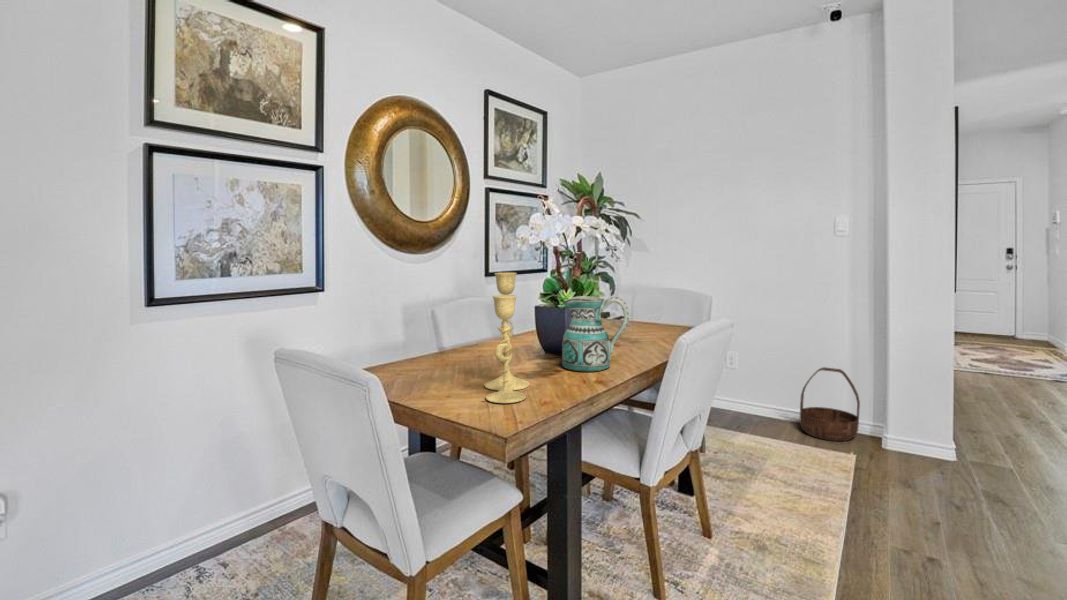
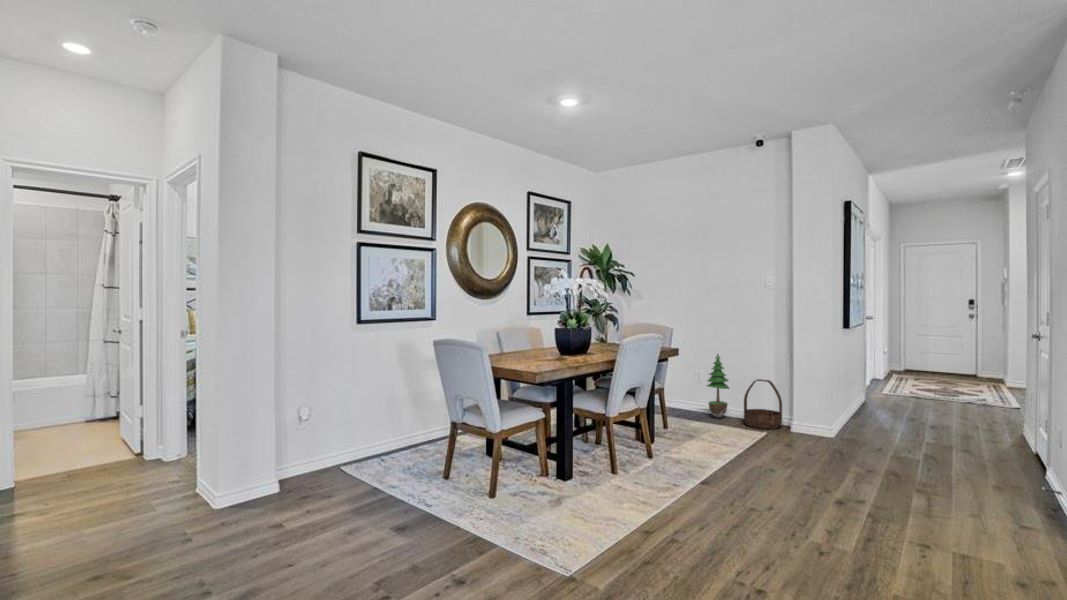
candlestick: present [485,273,530,403] -> none [527,307,550,366]
ceramic pitcher: present [562,296,629,371] -> none [568,321,603,360]
potted tree: none [740,328,776,419] -> present [706,354,729,418]

